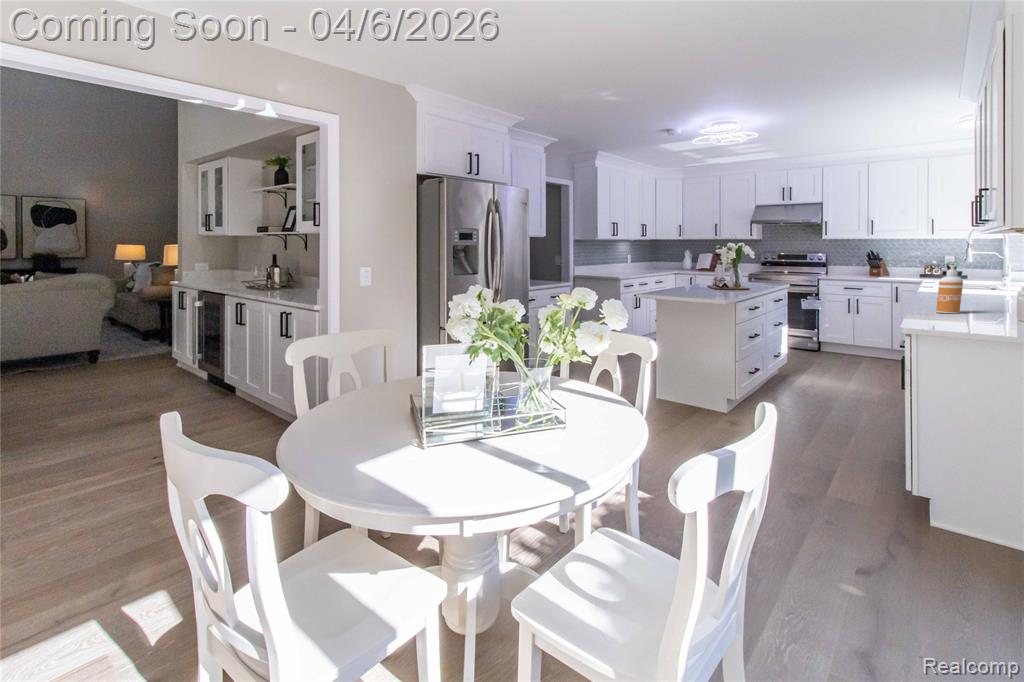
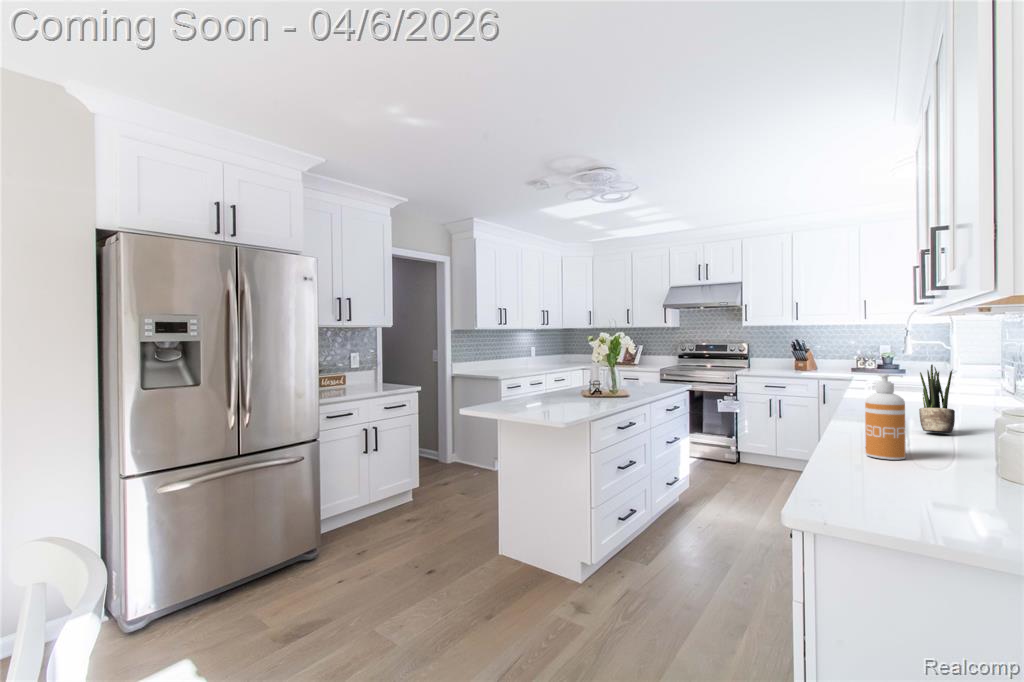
potted plant: none [971,261,996,304] -> present [919,365,955,433]

